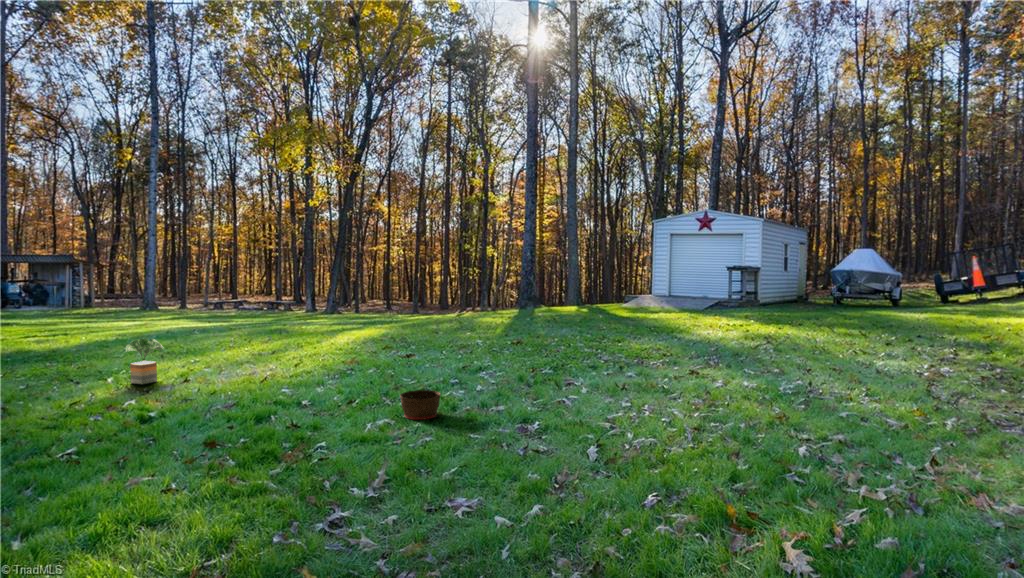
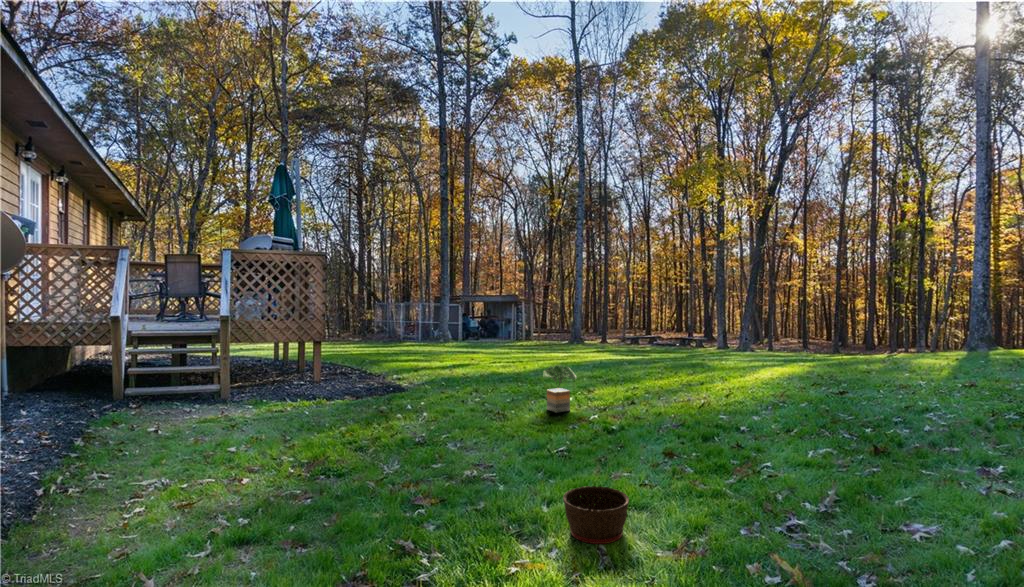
basket: present [400,390,441,420] -> present [563,486,629,544]

